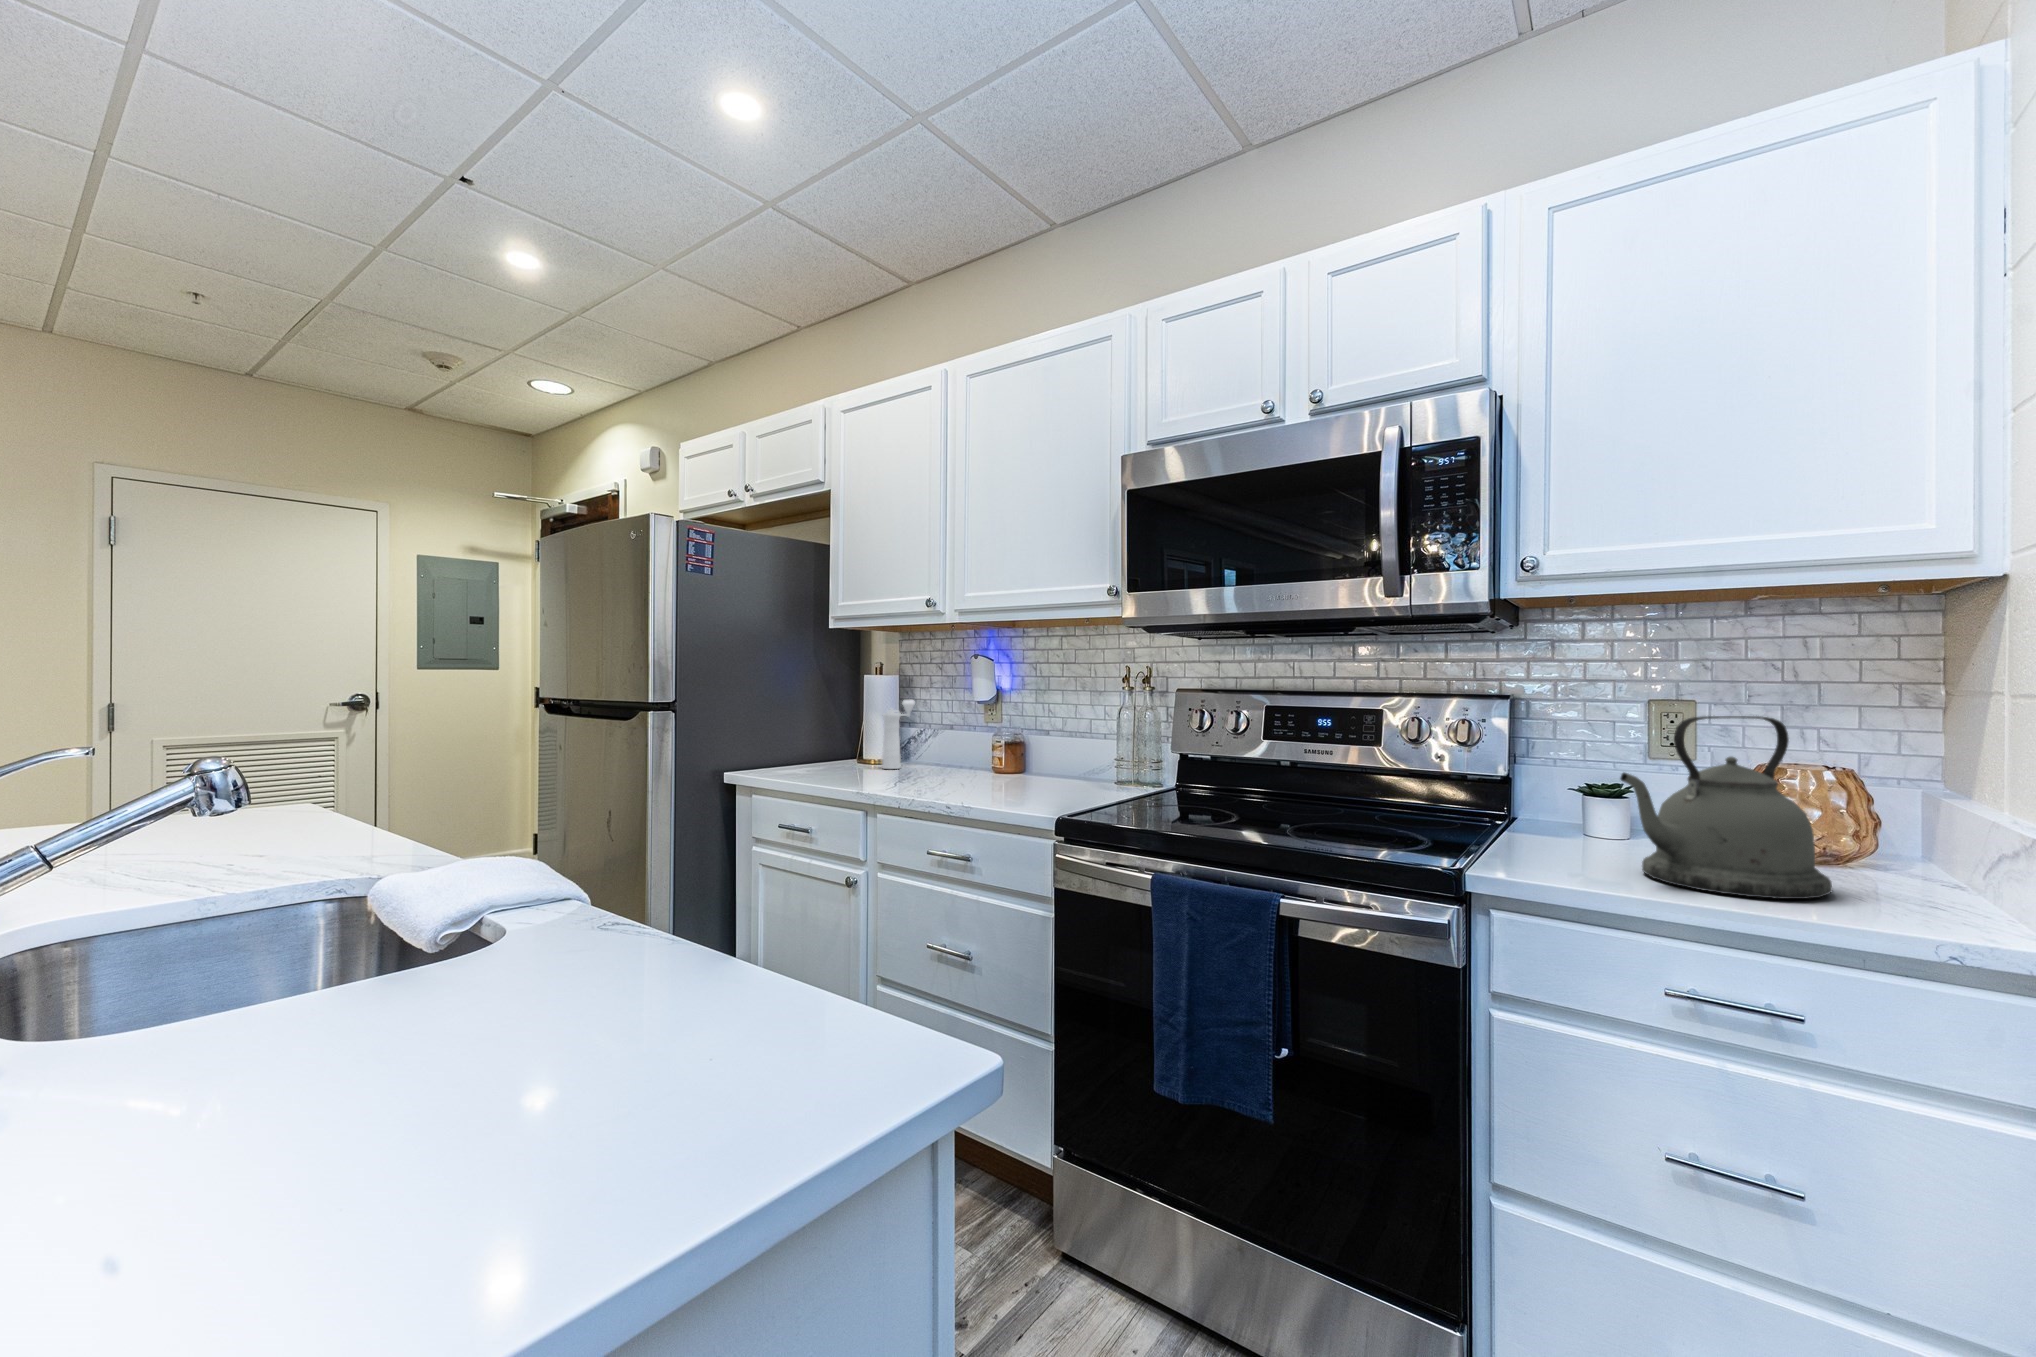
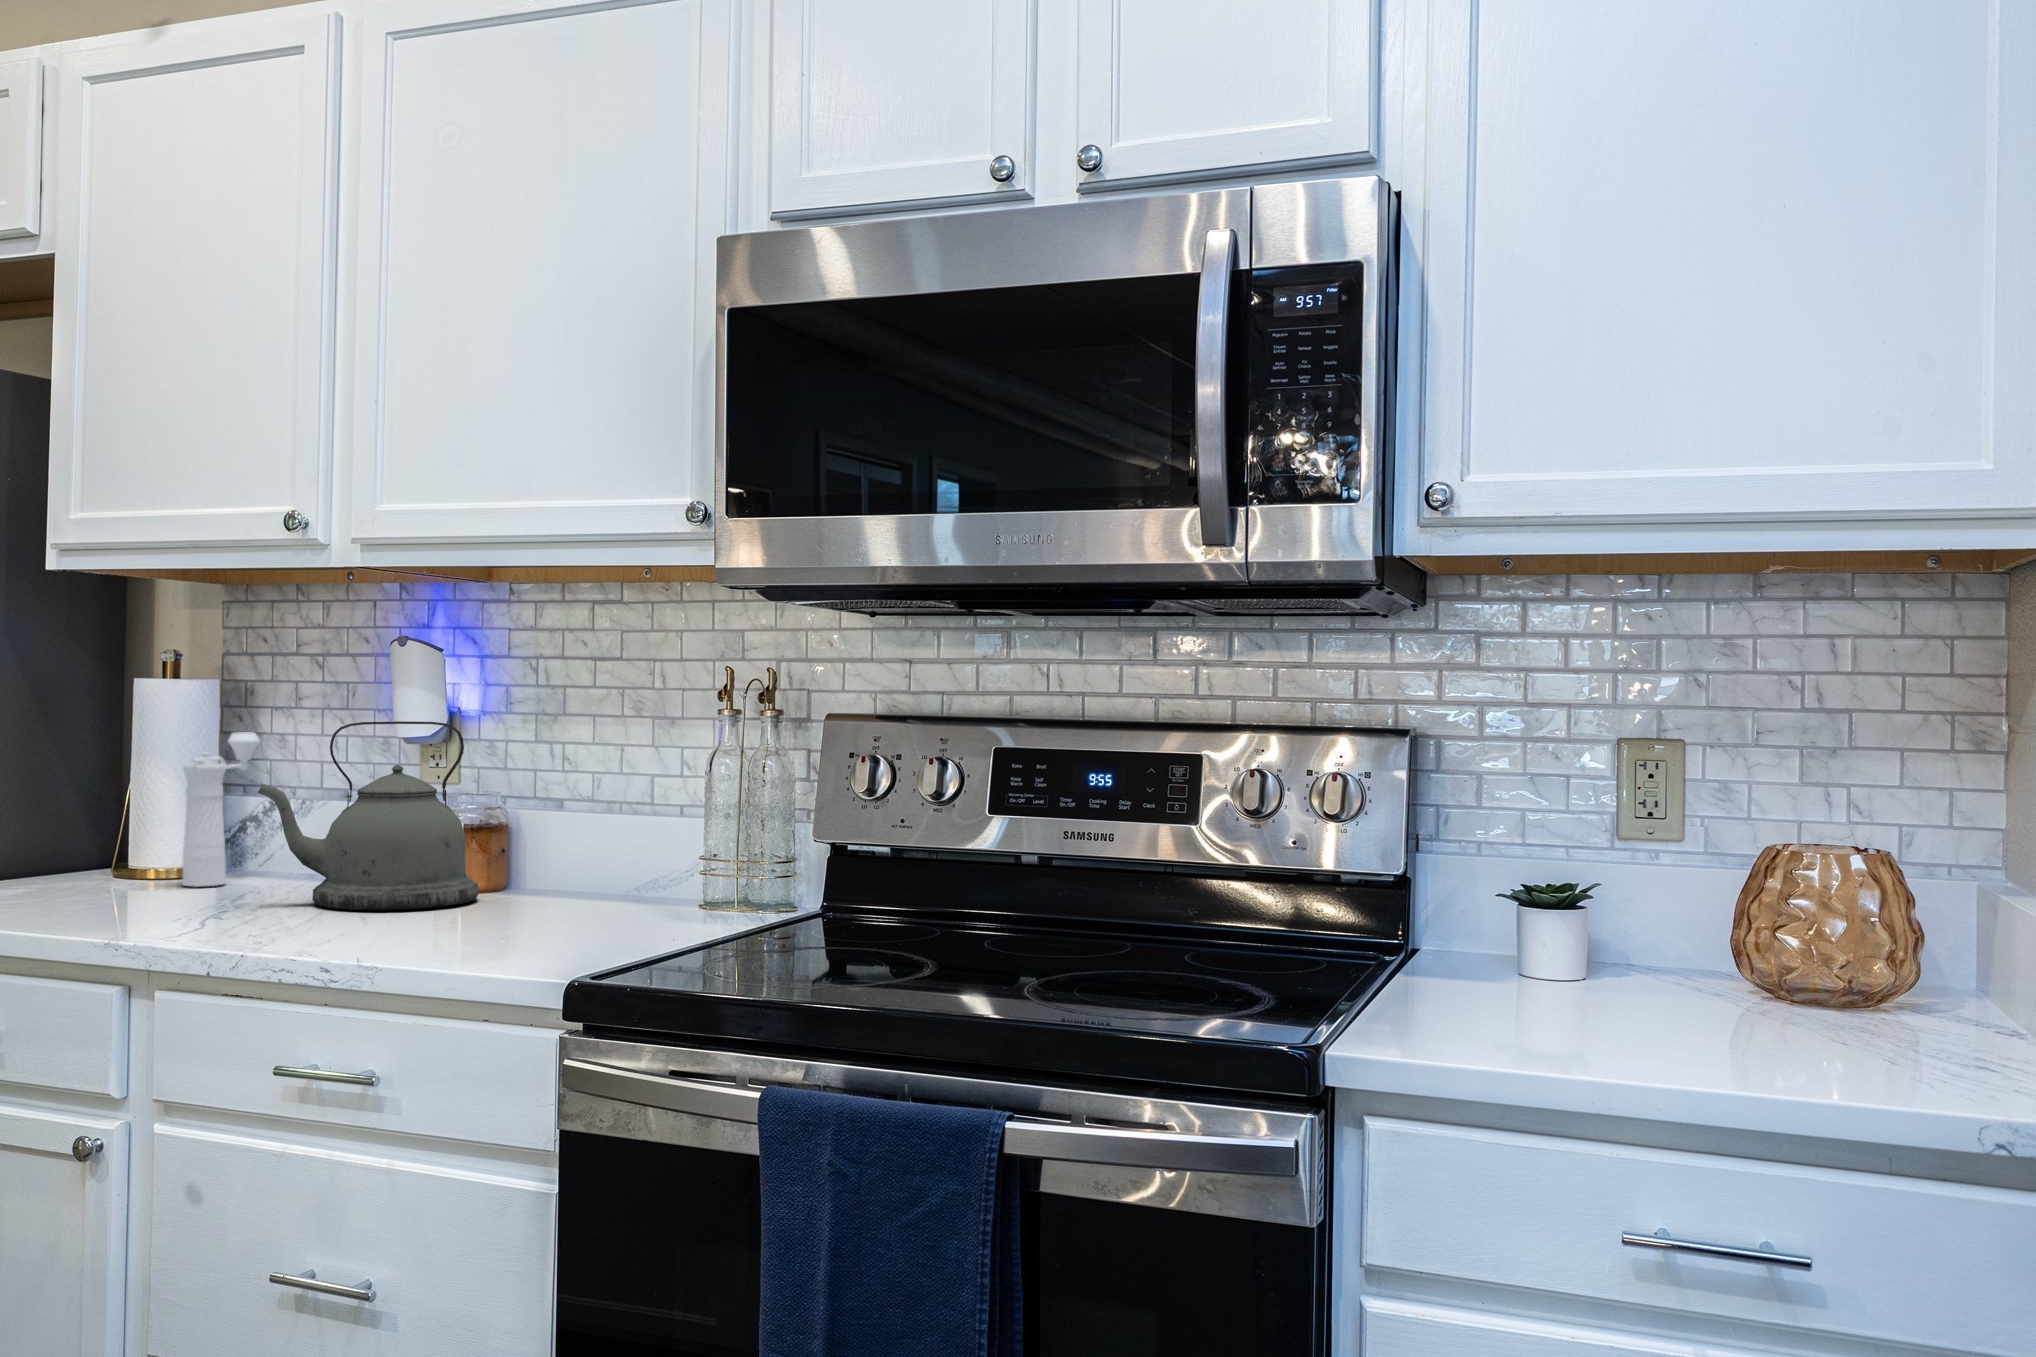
kettle: present [1620,716,1832,899] -> present [258,721,478,910]

